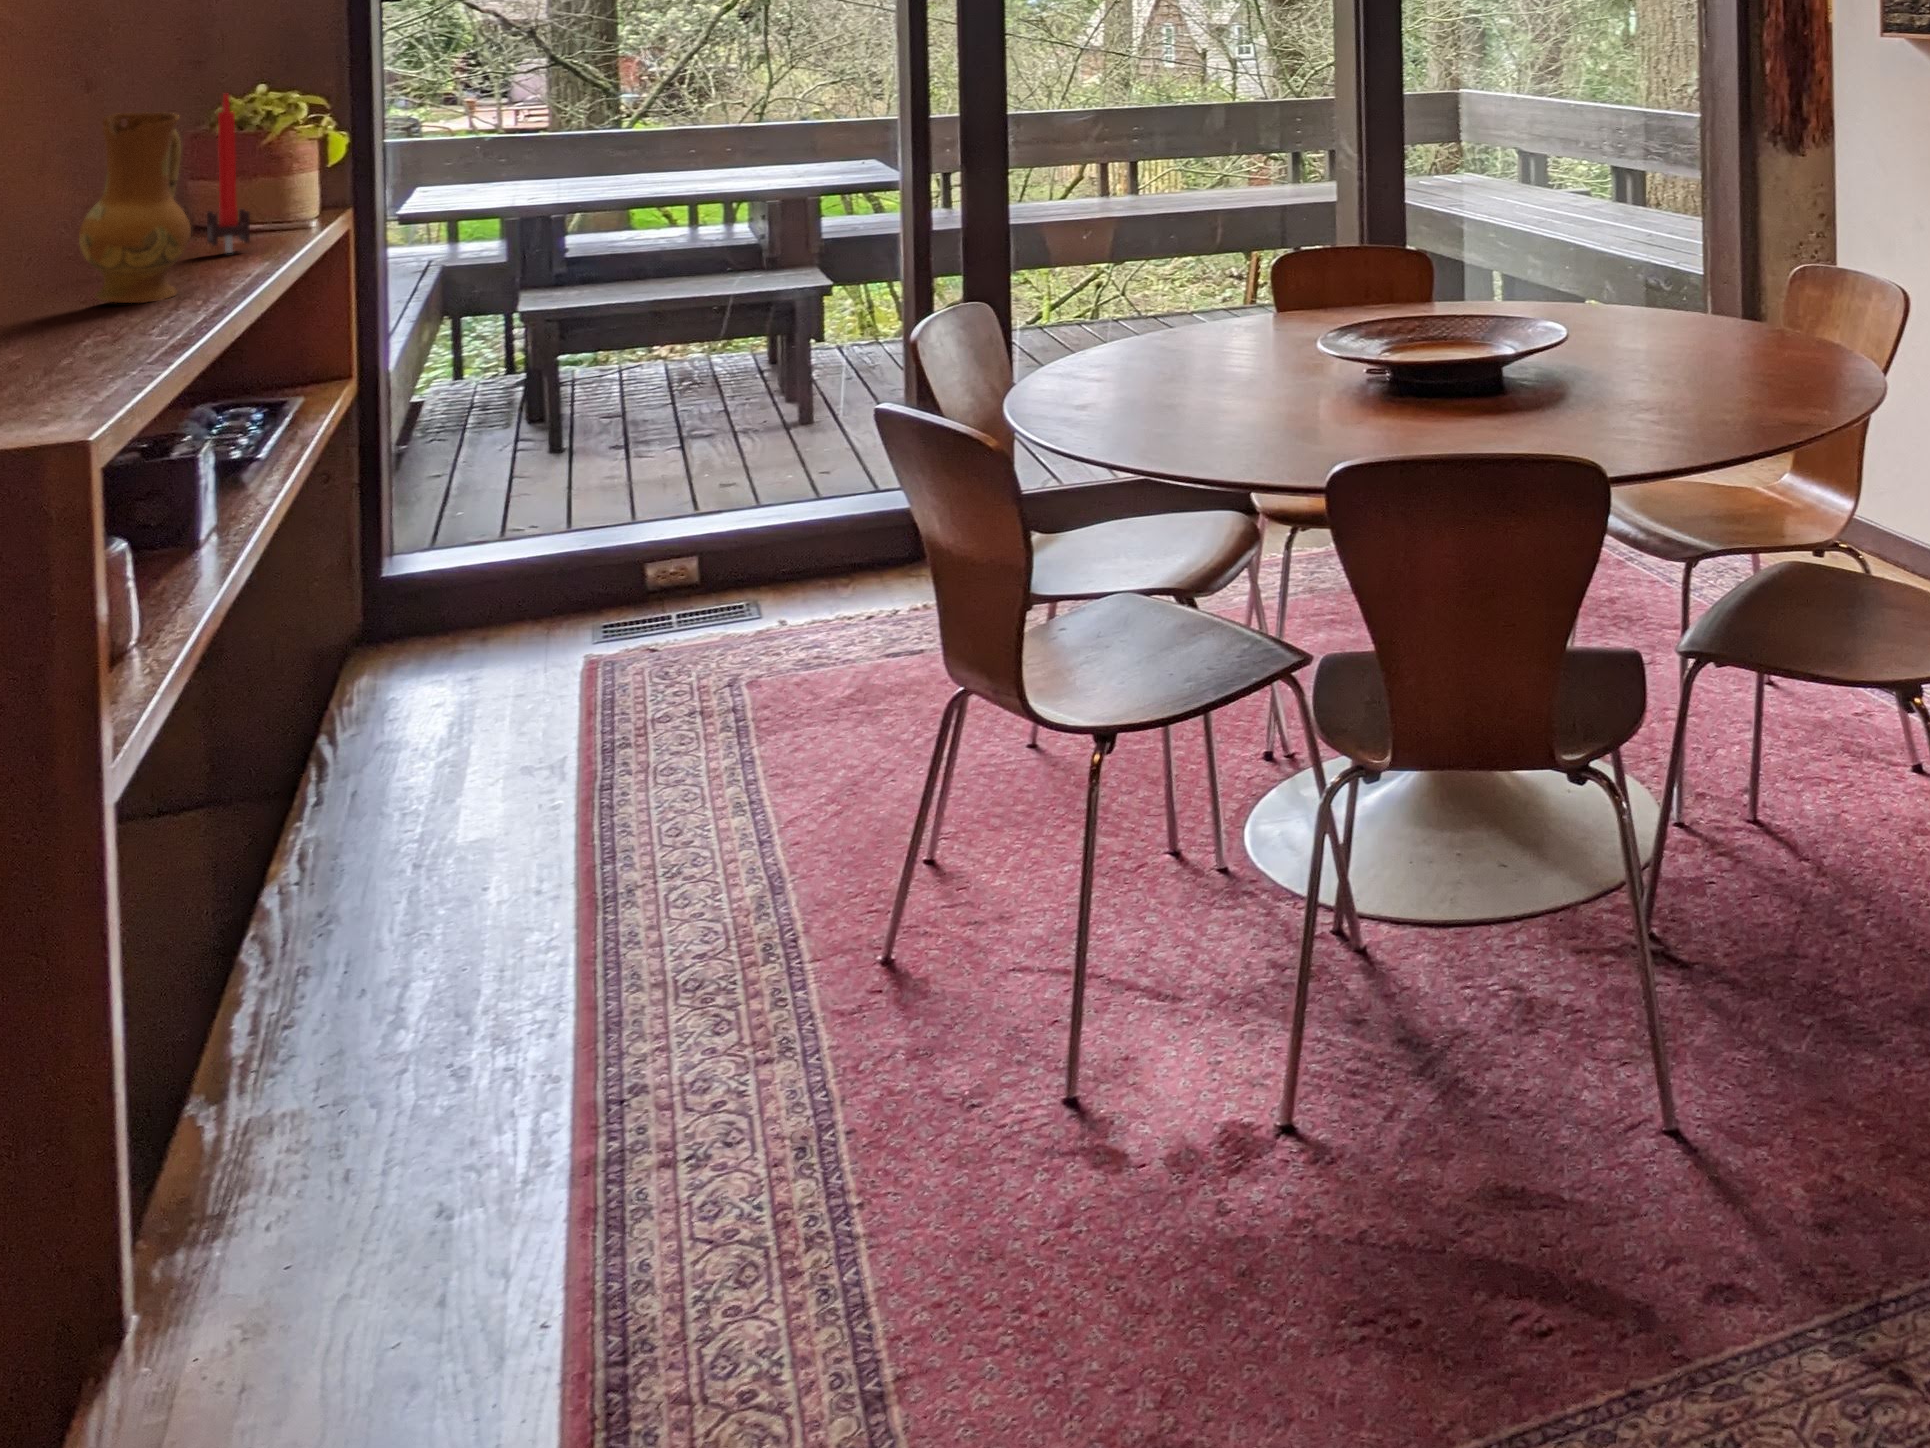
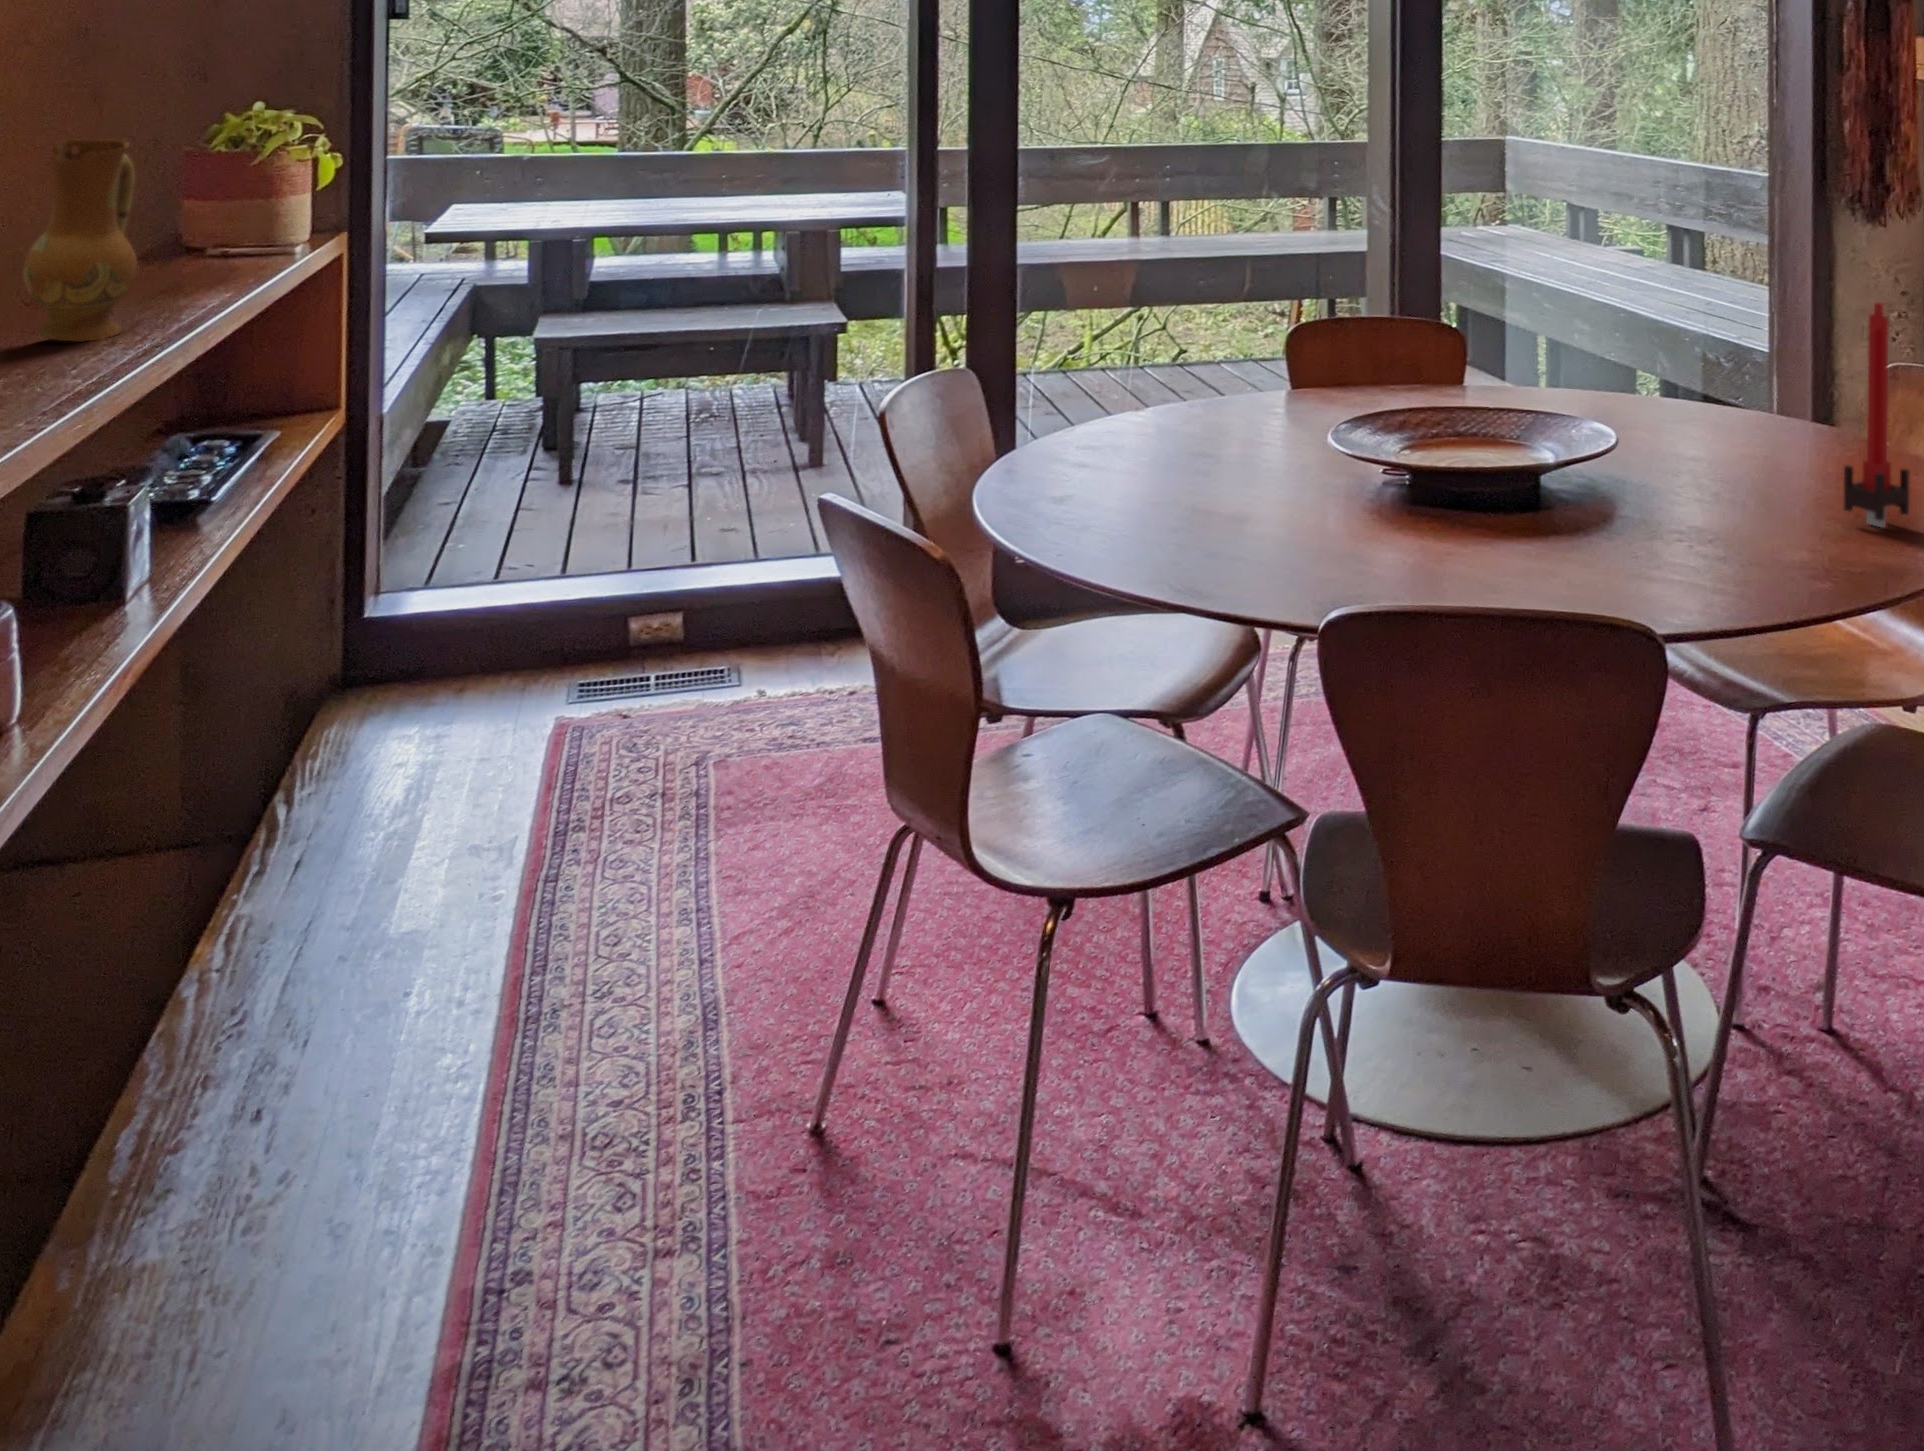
candle: present [207,94,250,253] -> present [1844,302,1909,527]

